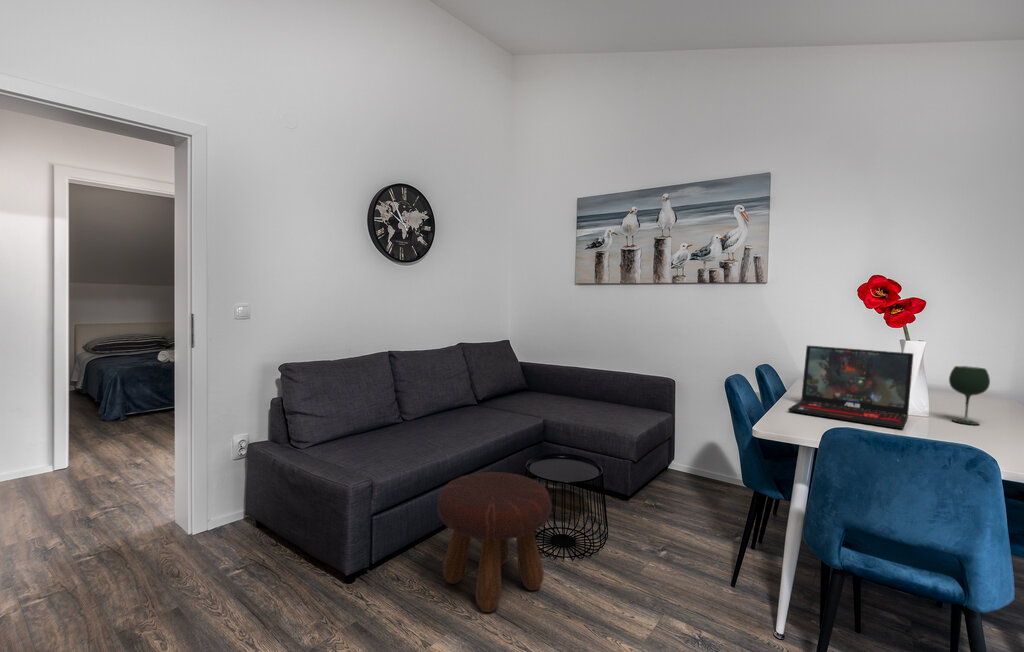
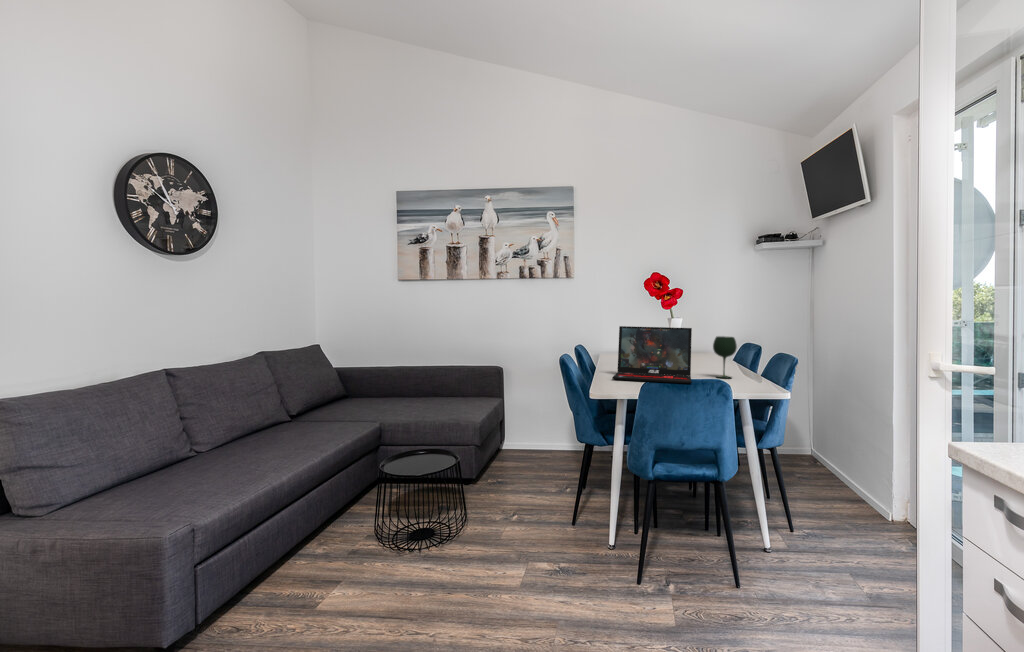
footstool: present [437,472,551,612] -> none [301,465,423,603]

